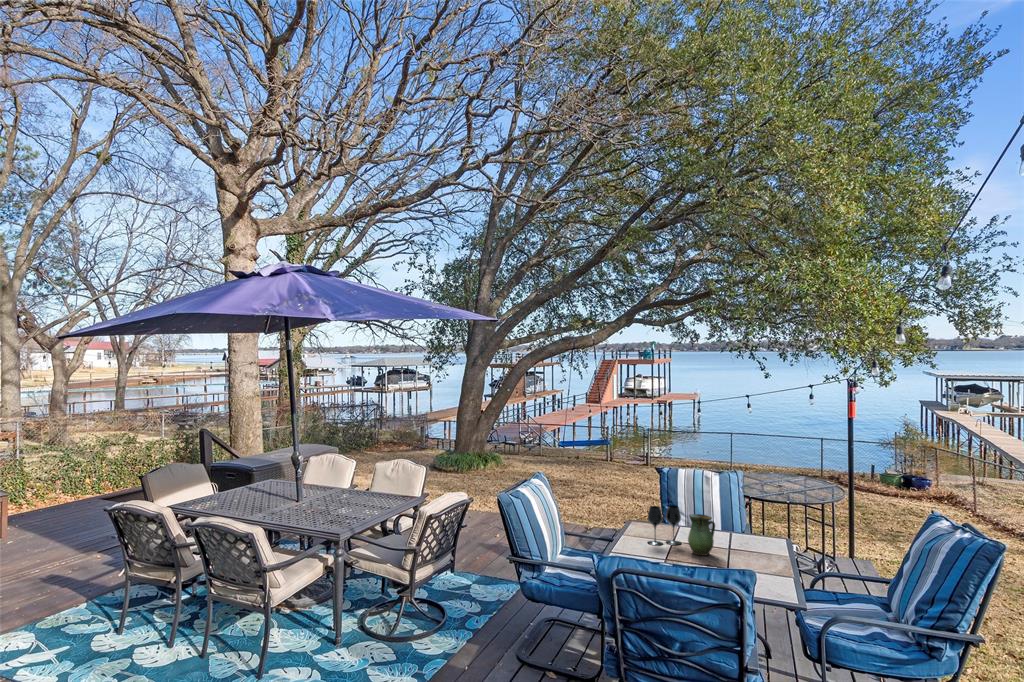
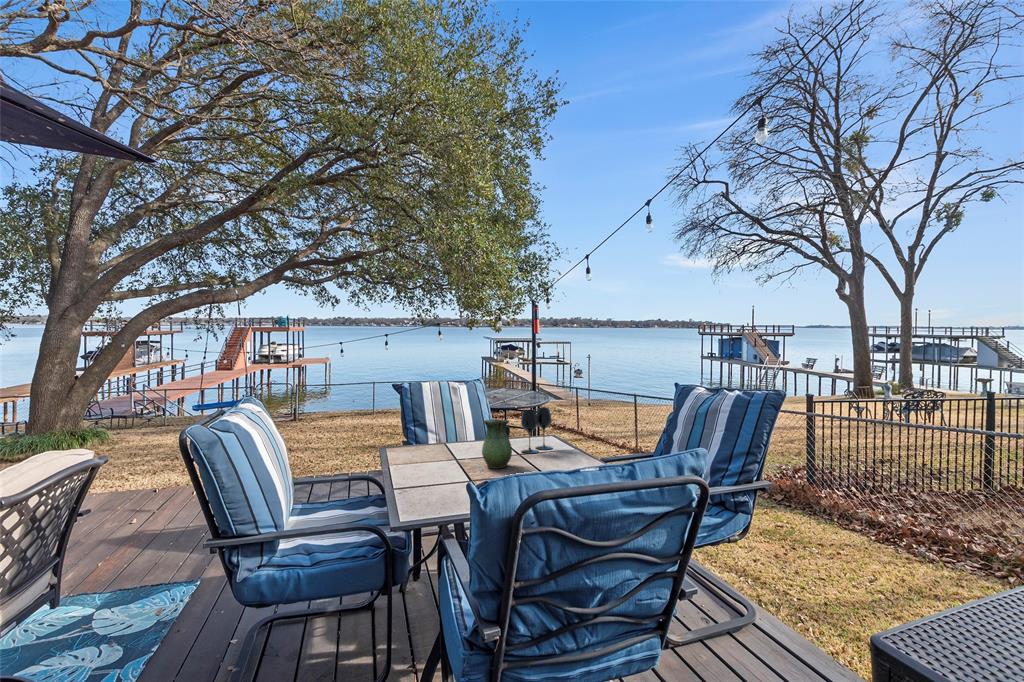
wine glass: present [648,506,681,545] -> present [521,407,552,454]

